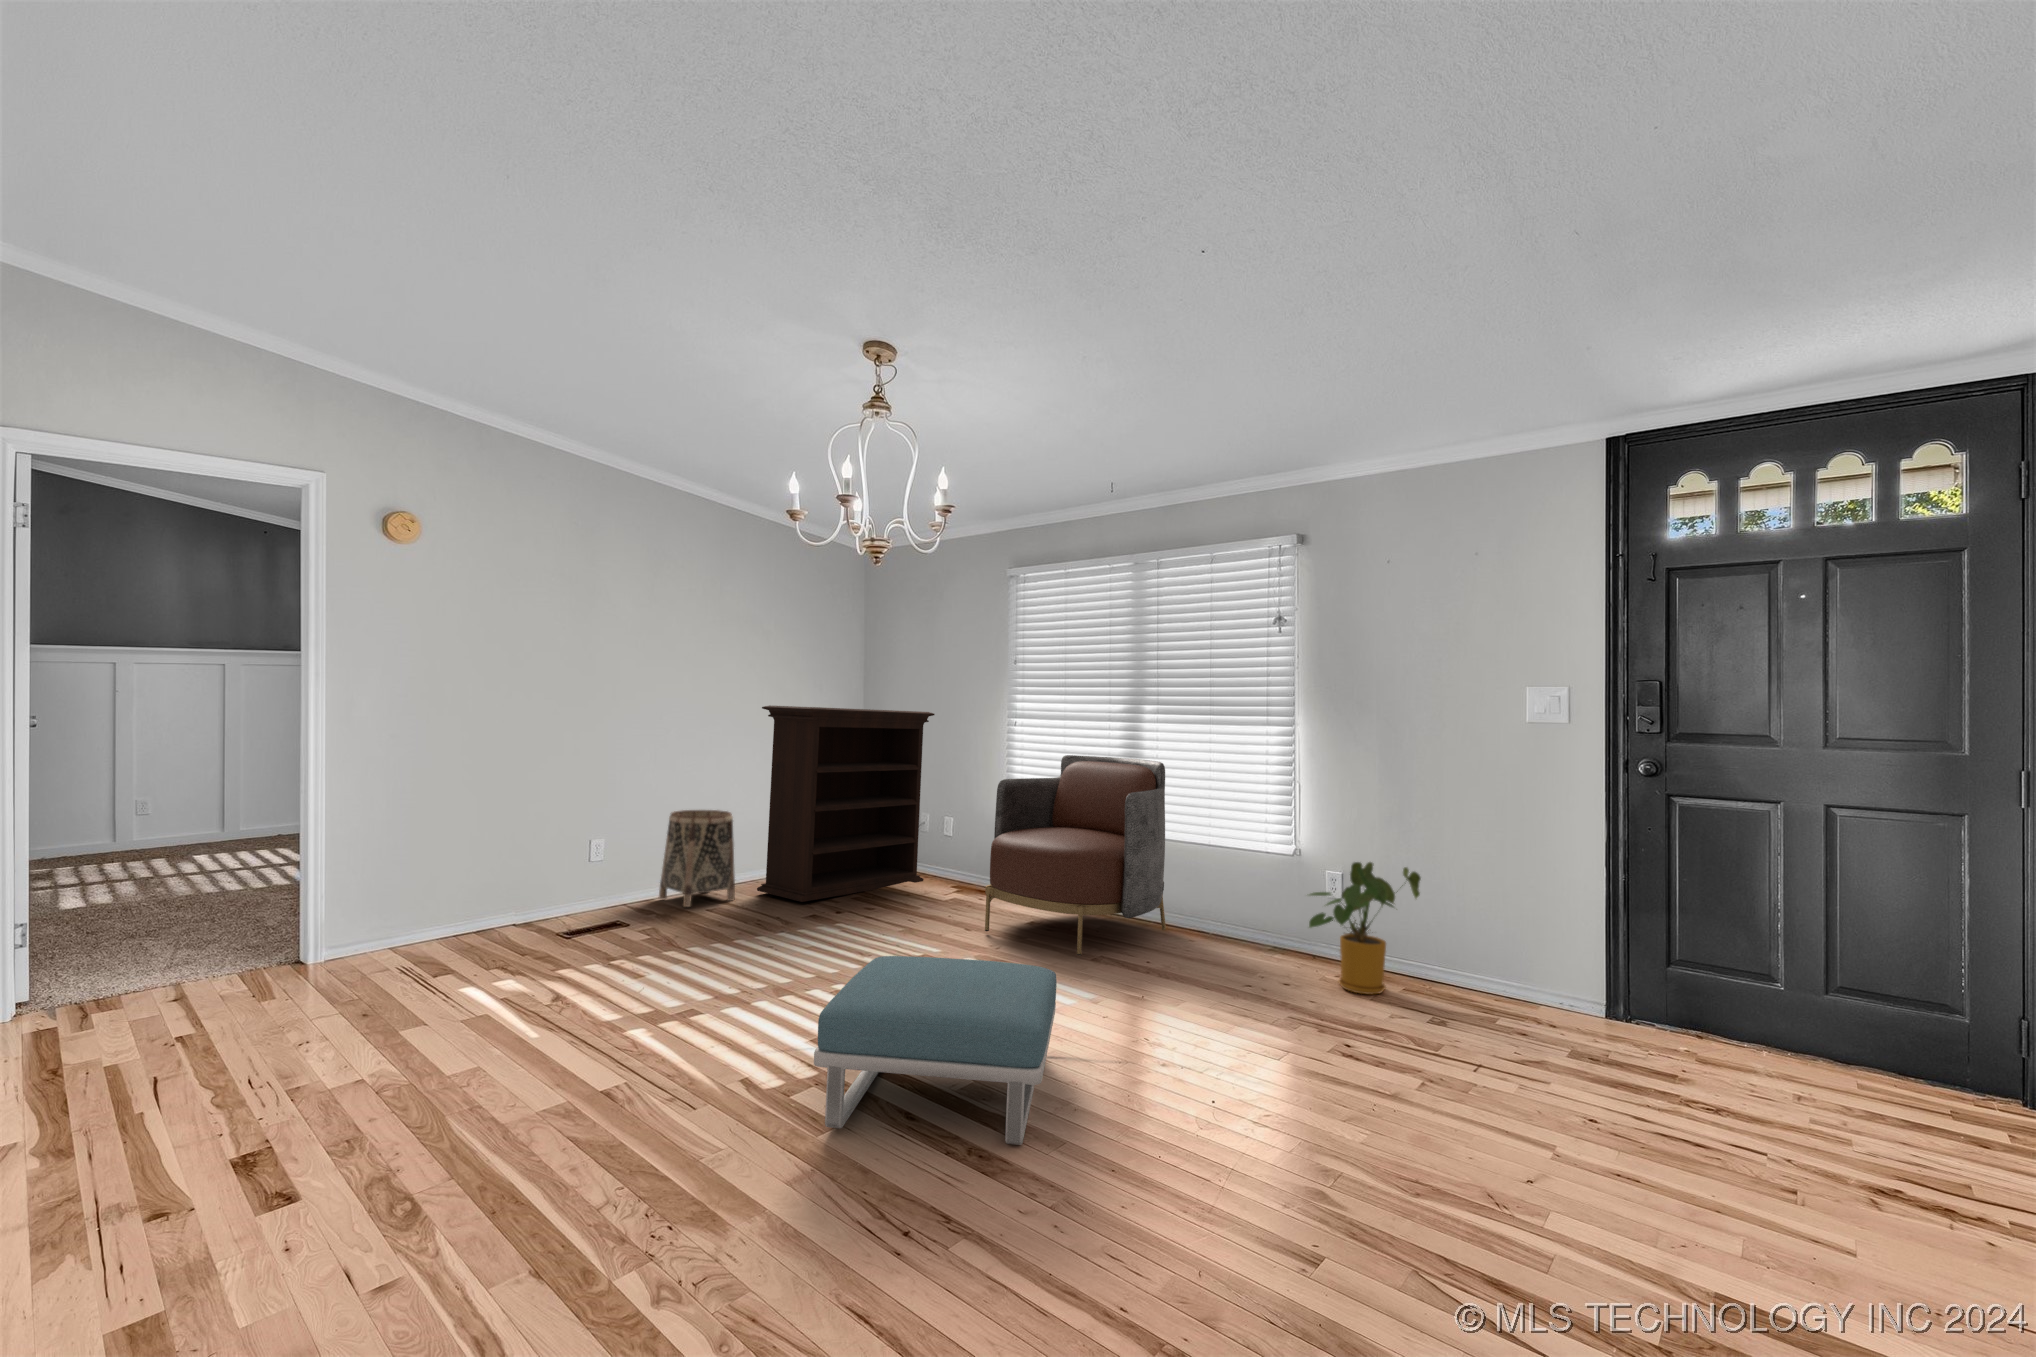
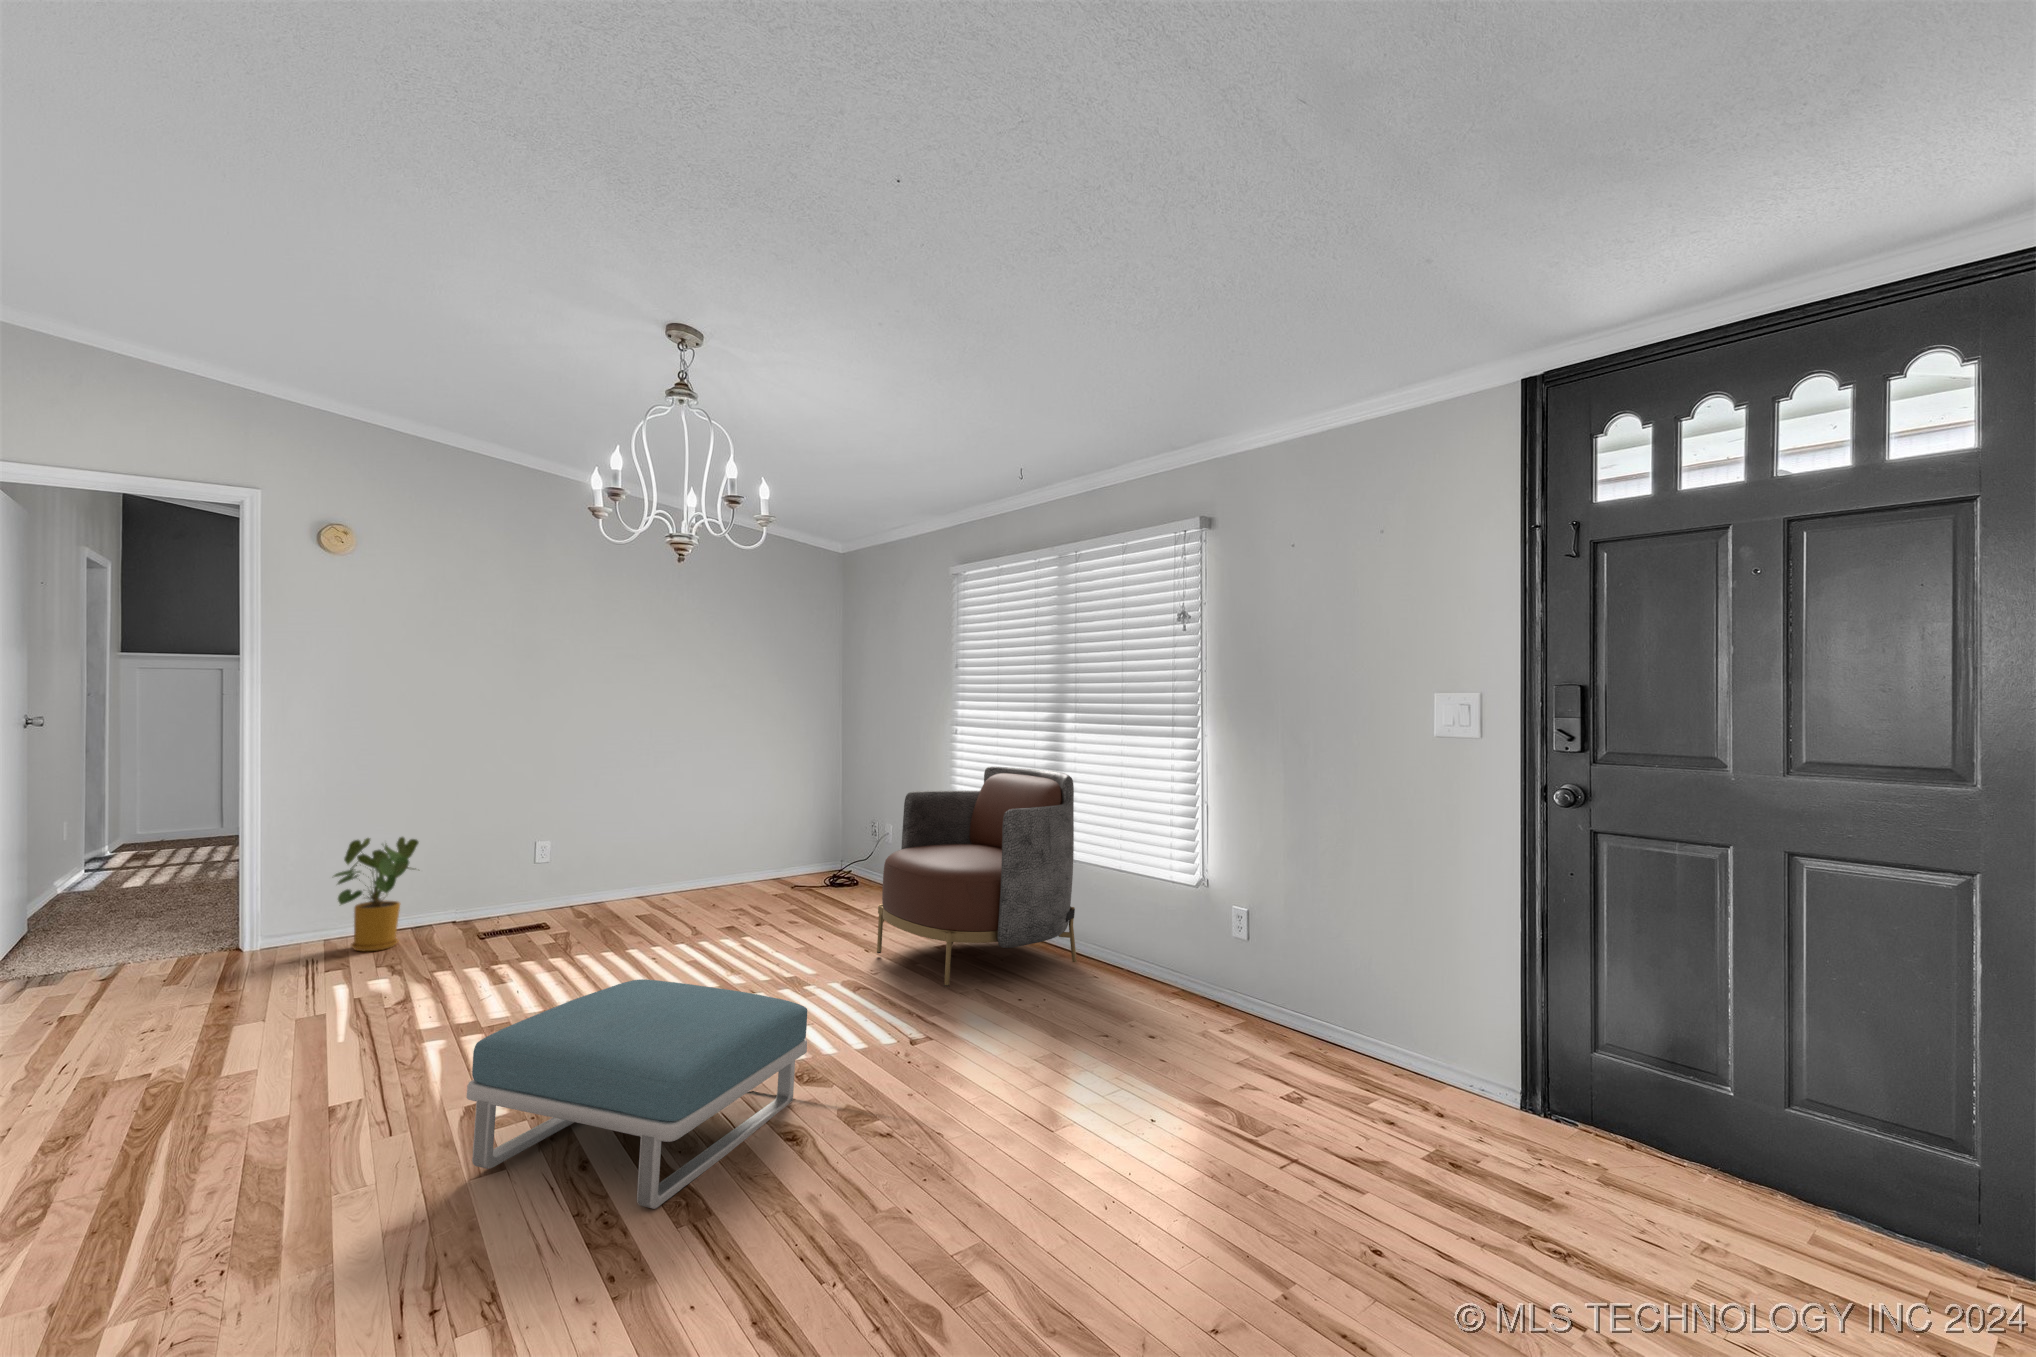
bookshelf: present [757,705,935,902] -> none [699,712,893,912]
basket: present [658,810,735,907] -> none [602,815,675,913]
house plant: present [1309,862,1421,994] -> present [334,837,419,951]

